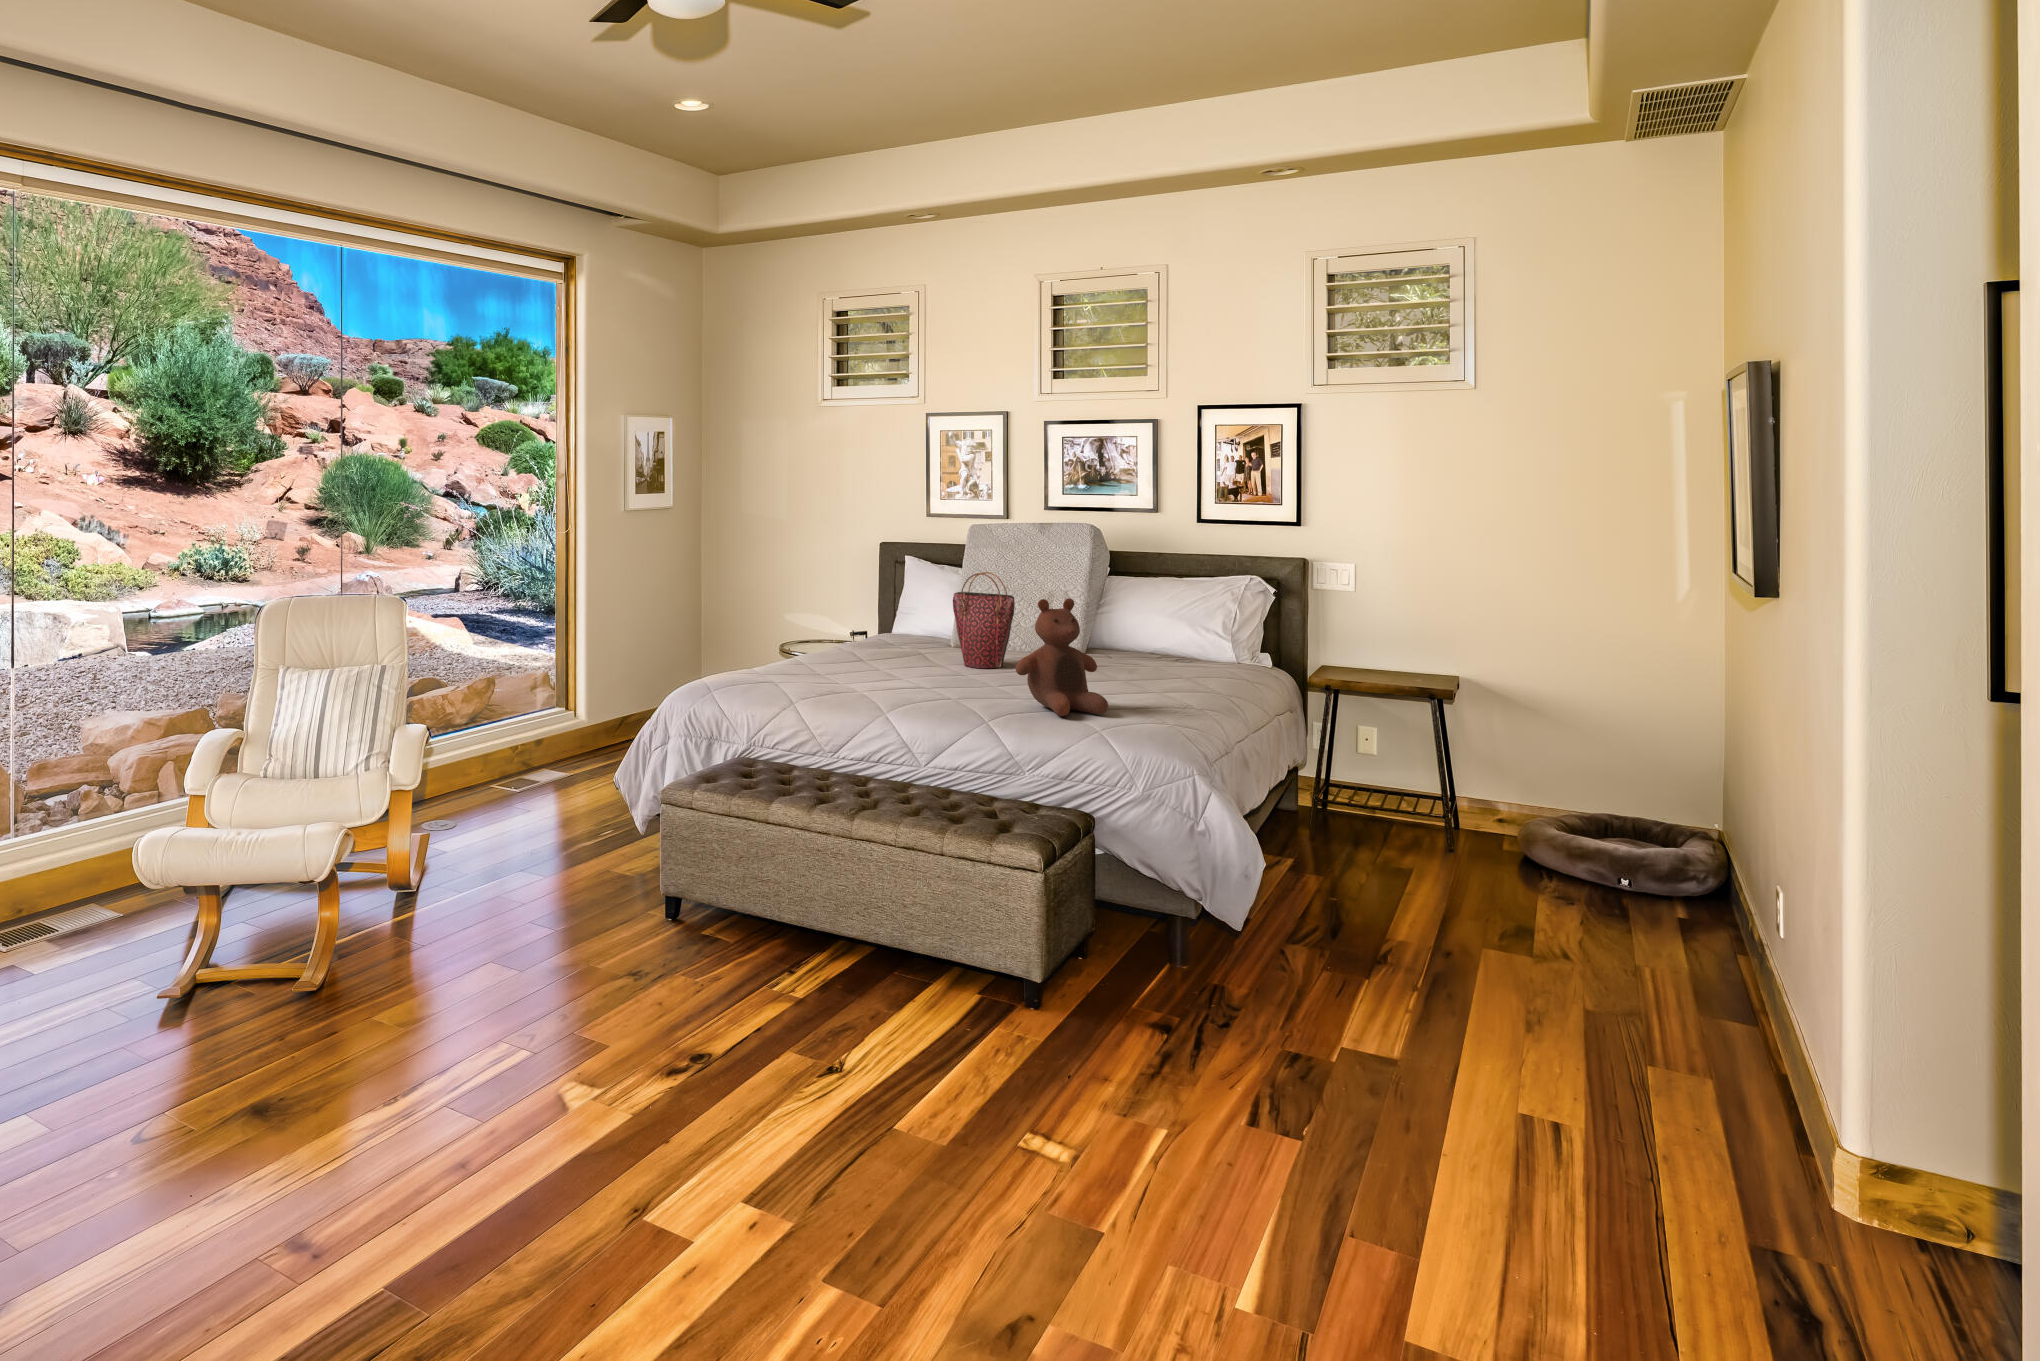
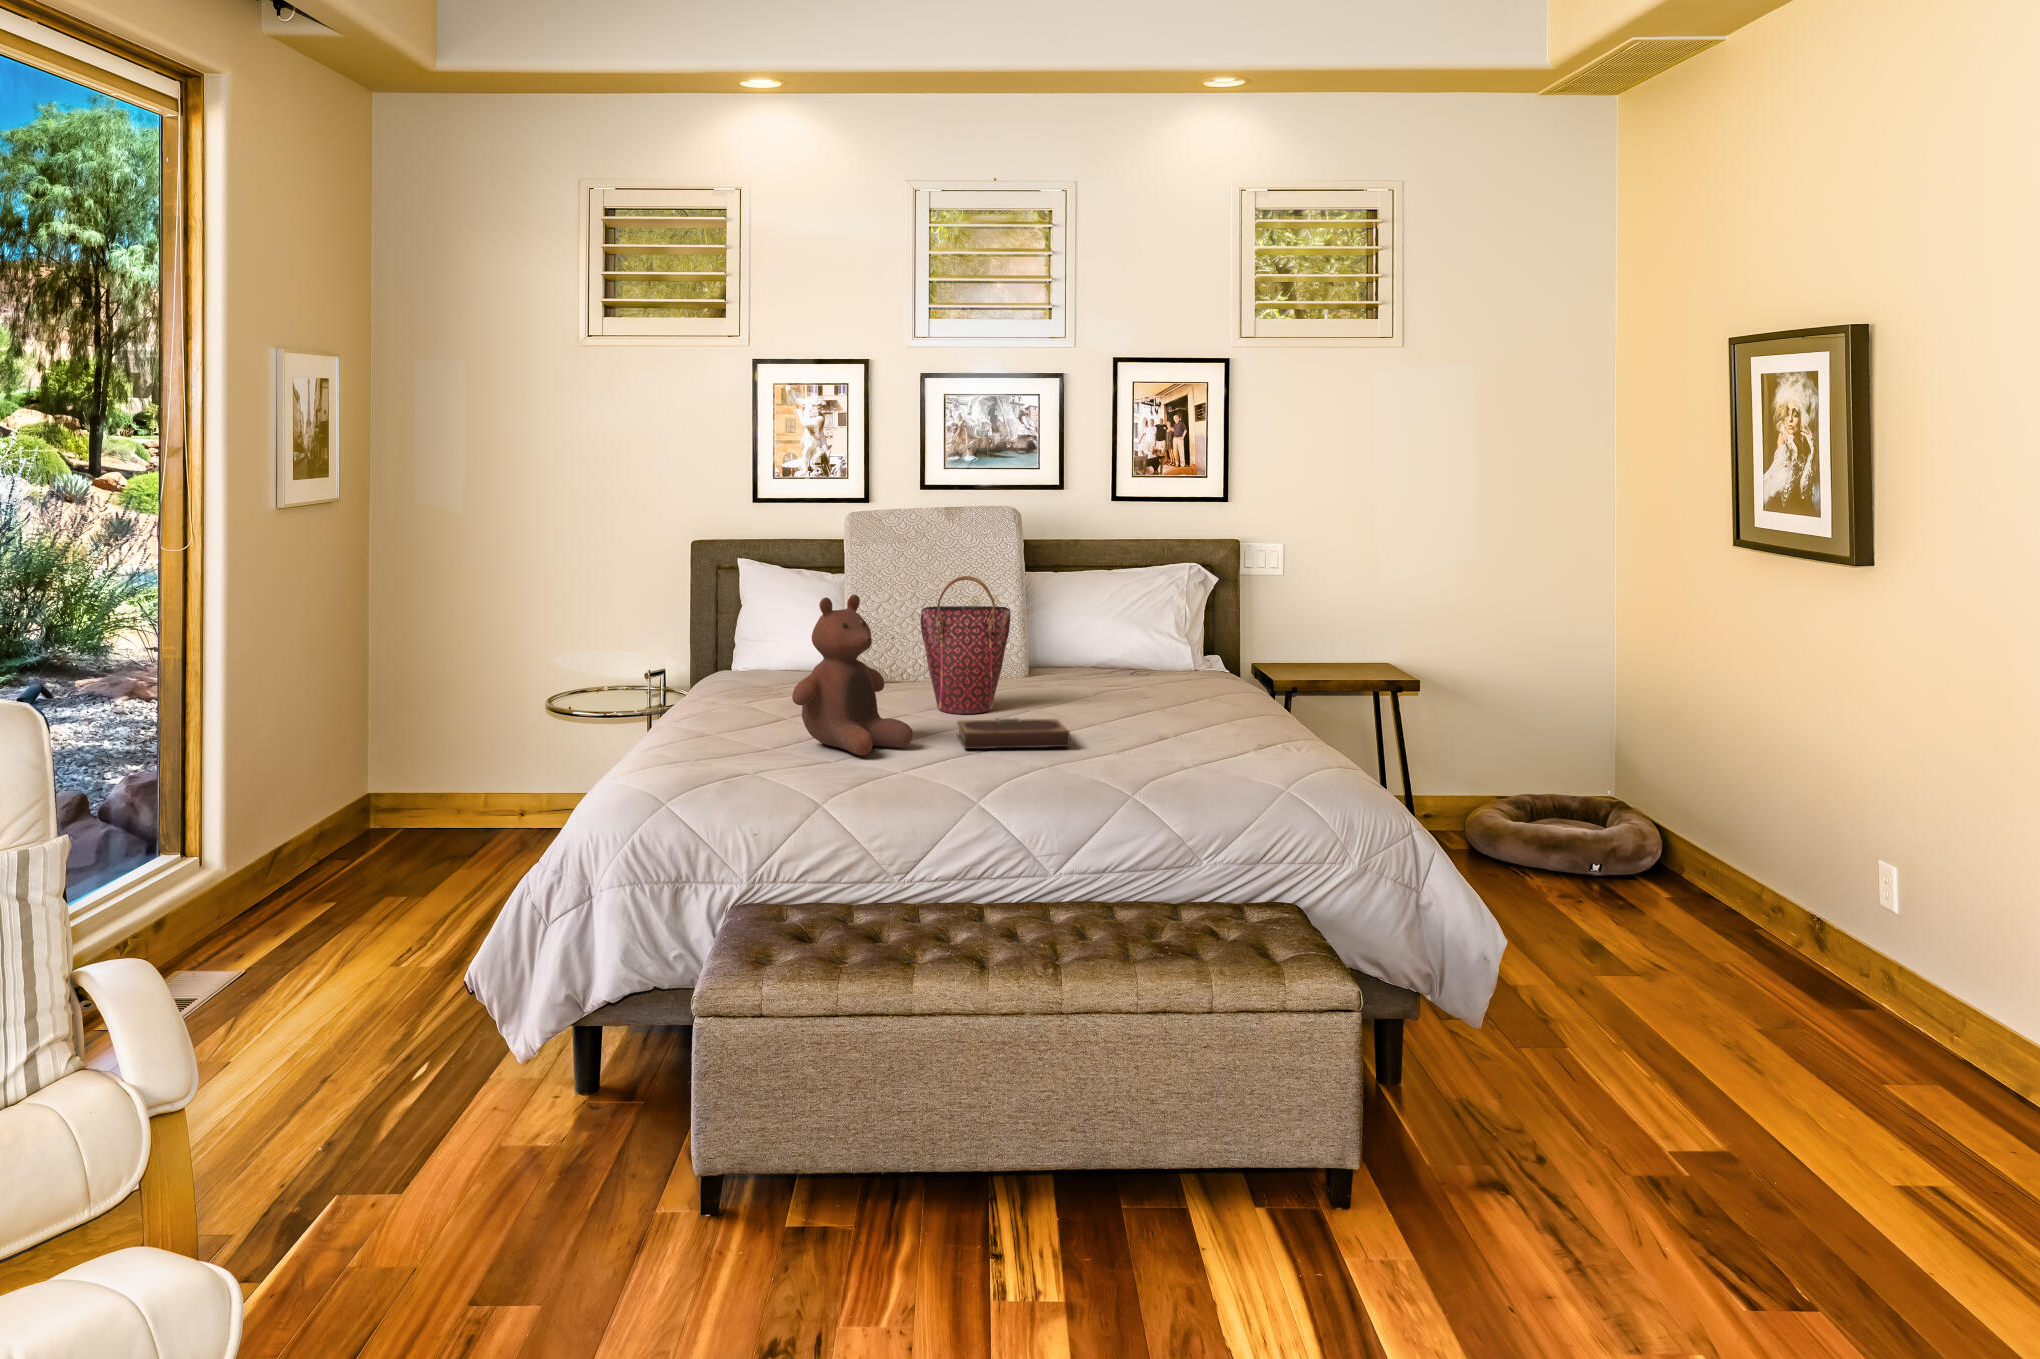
stuffed bear: present [1016,598,1108,716] -> present [792,594,913,755]
notebook: none [927,669,1011,692] -> present [957,718,1070,749]

